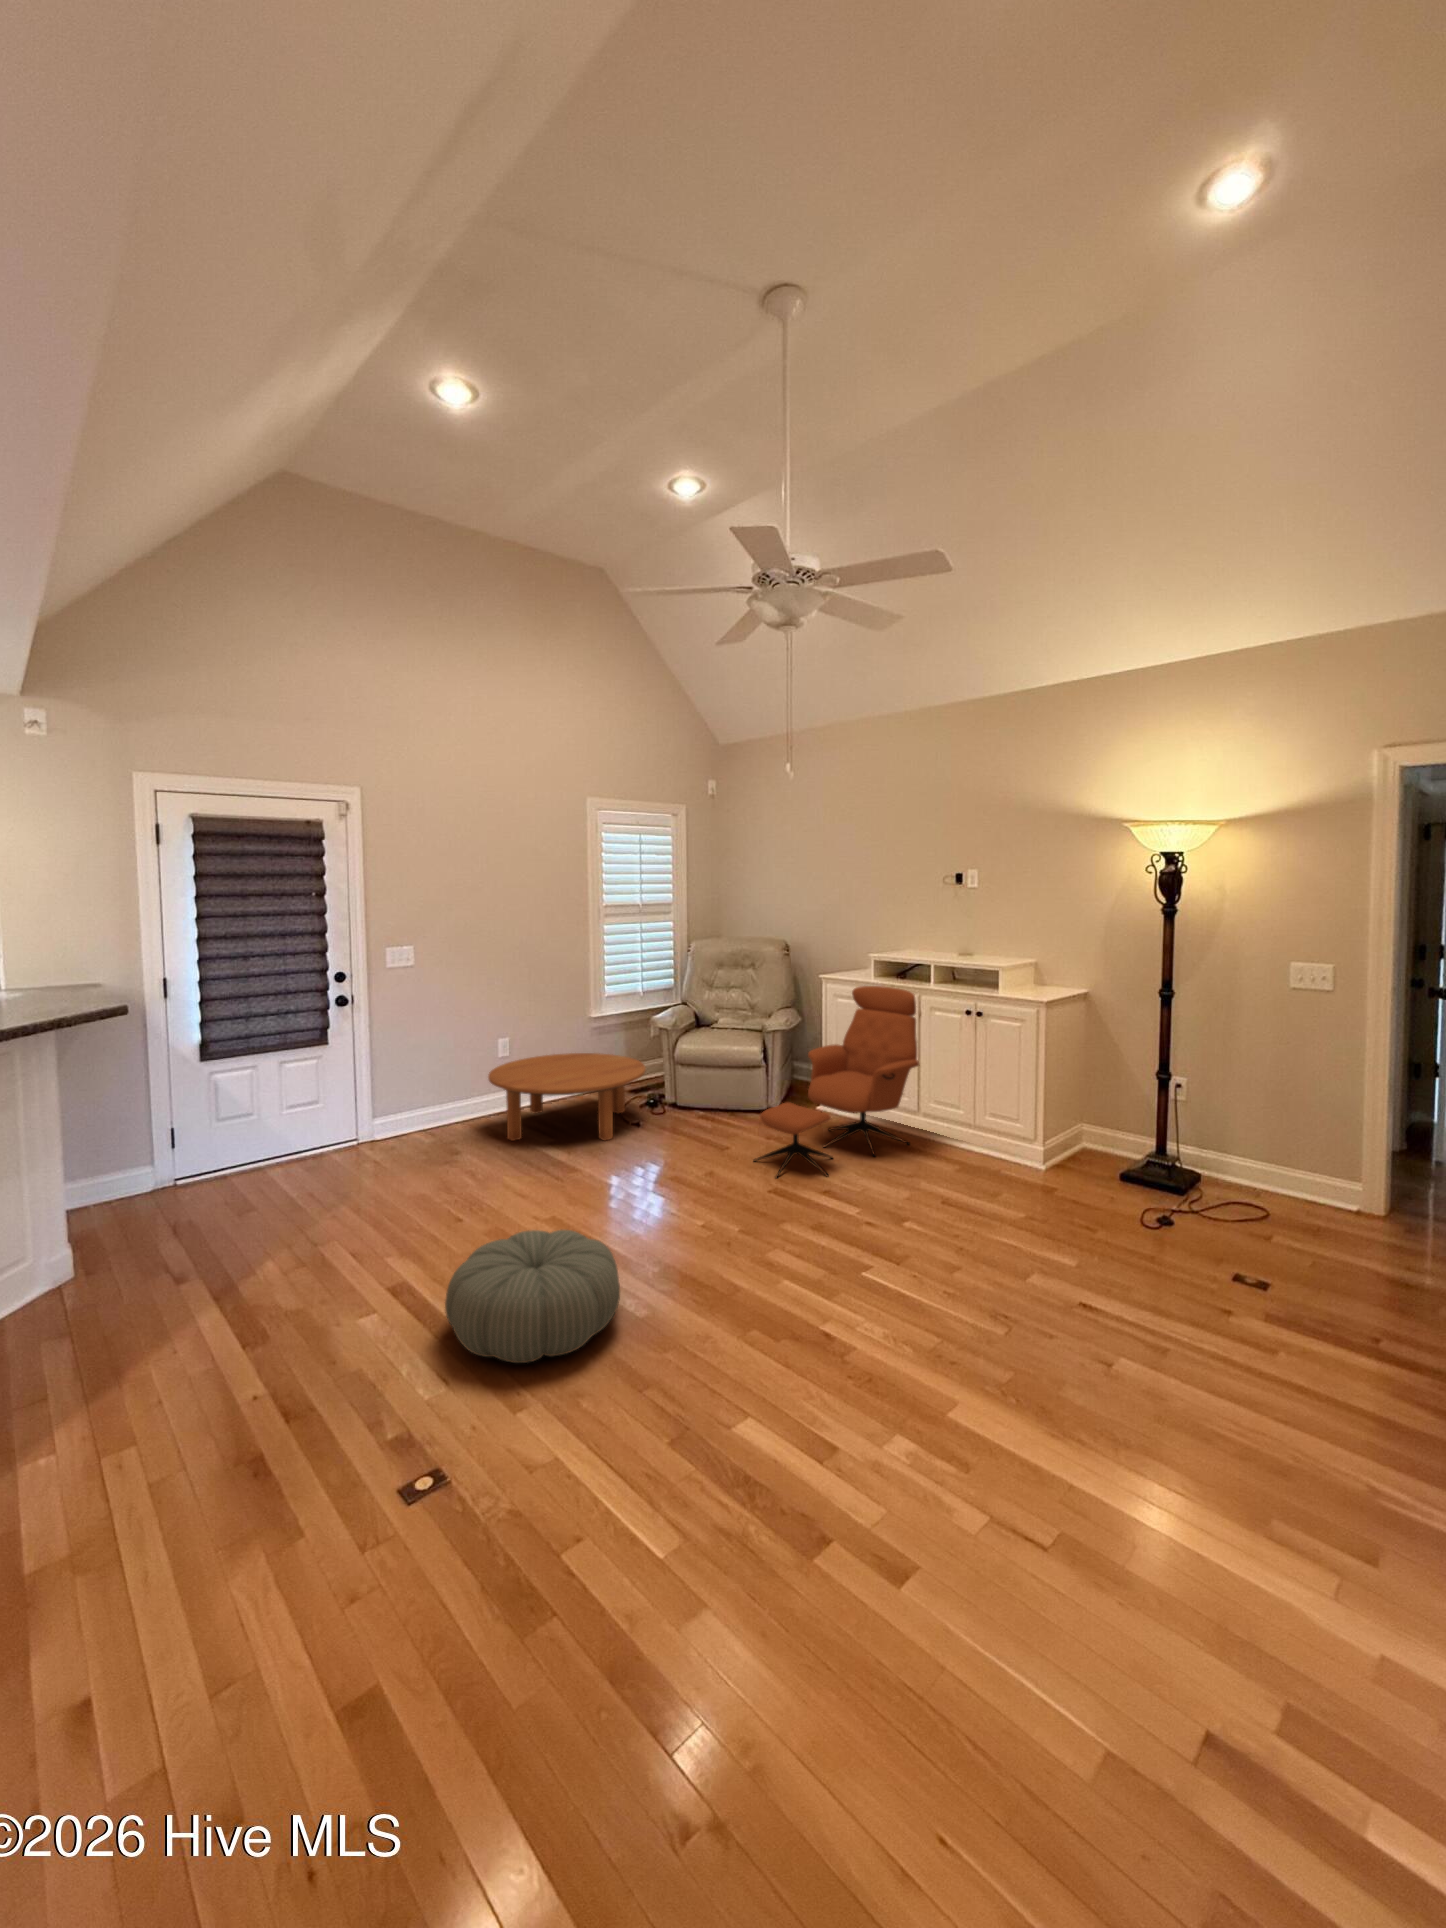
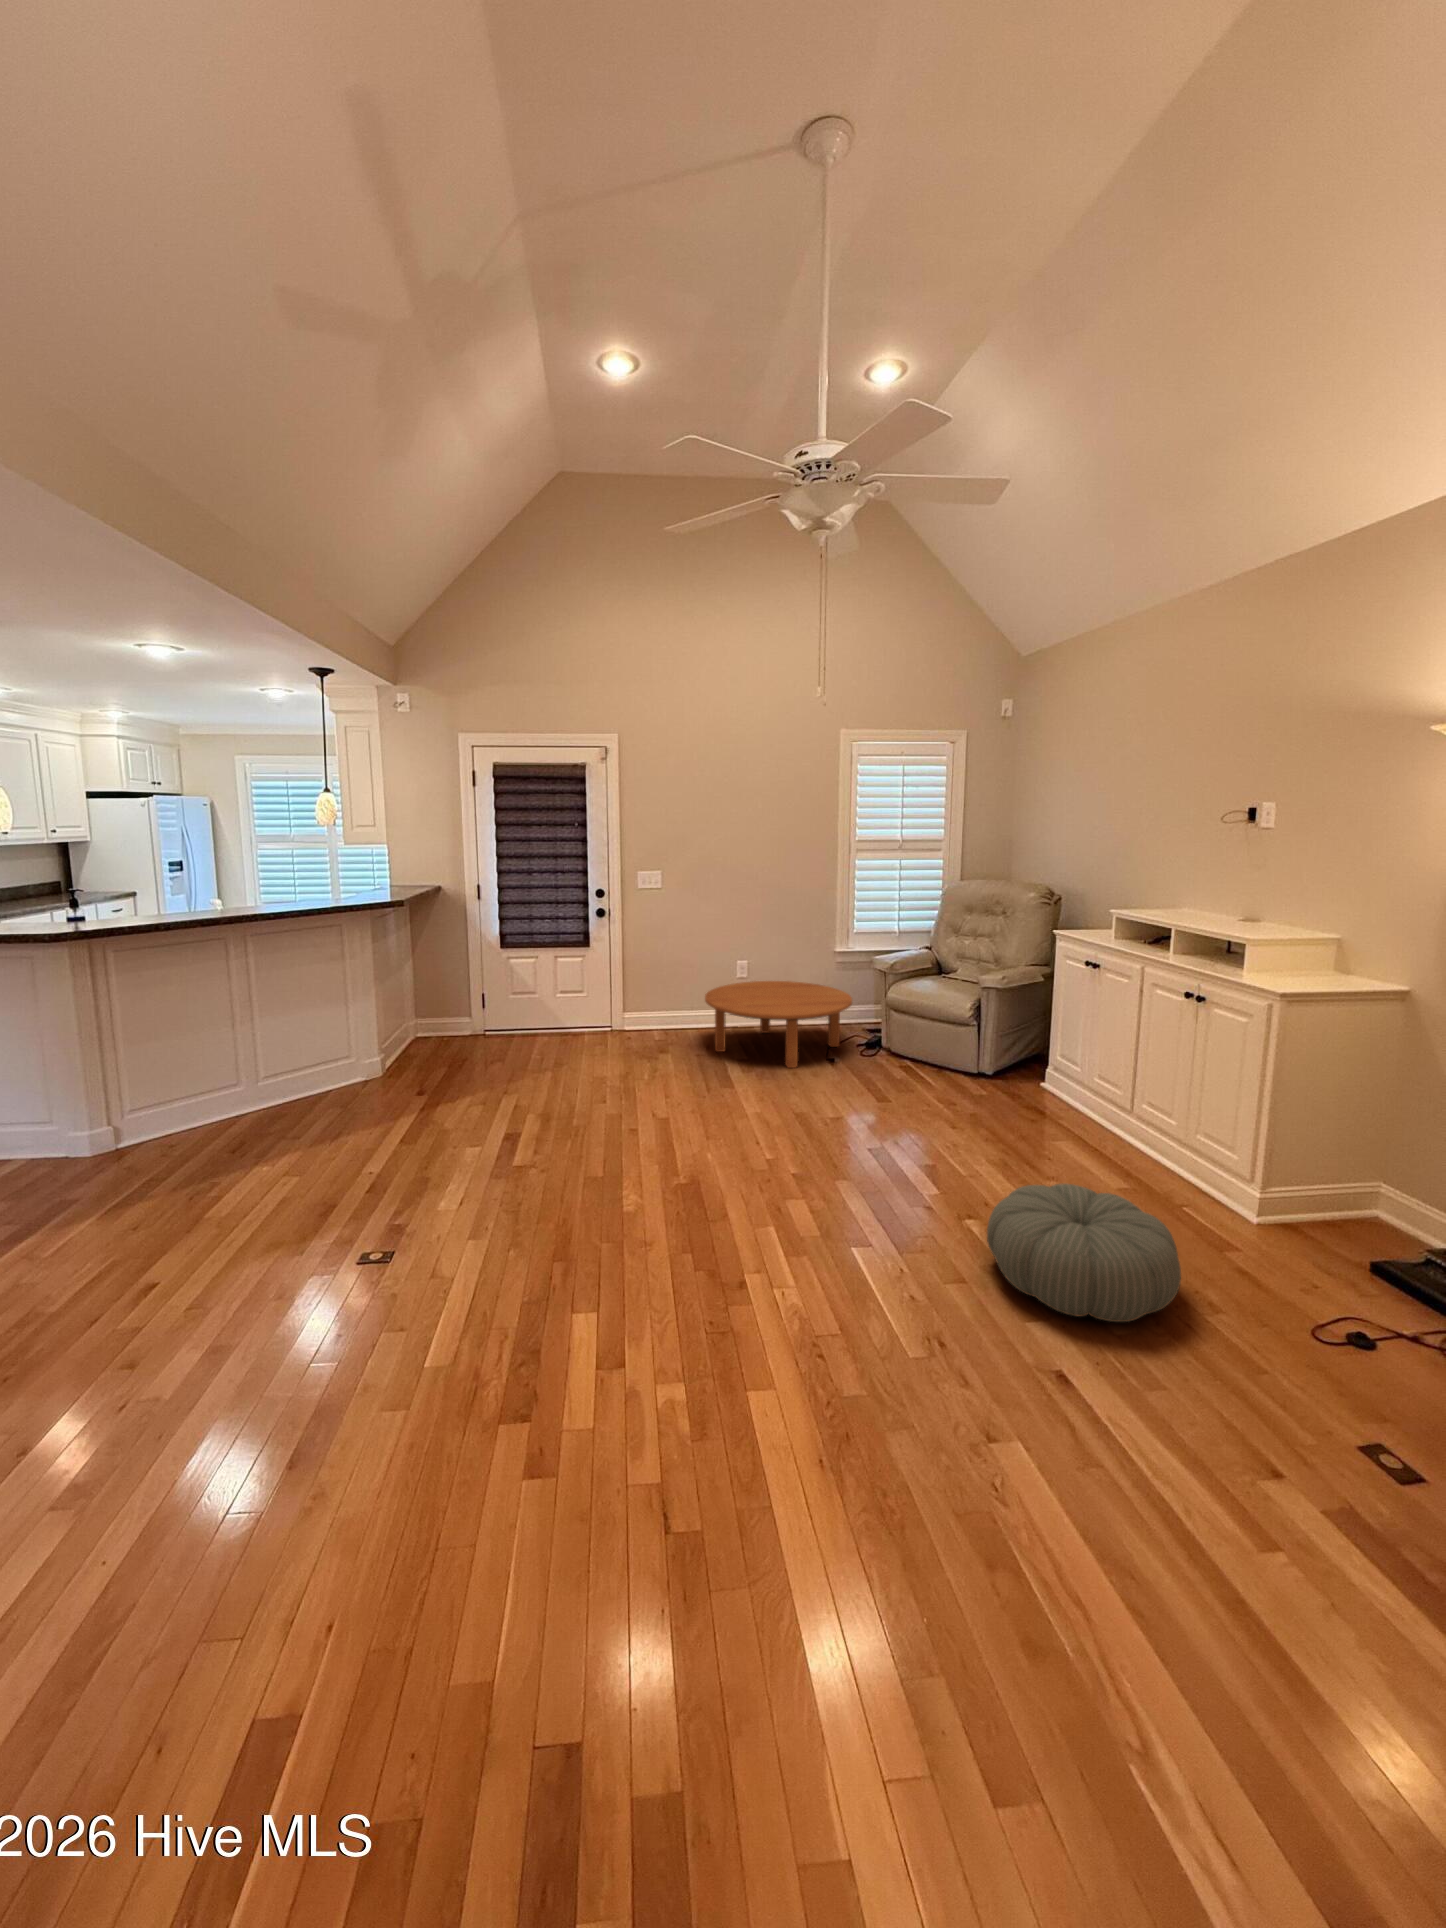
armchair: present [754,986,919,1178] -> none [895,948,1129,1153]
pouf: present [445,1230,620,1363] -> present [987,1184,1181,1322]

